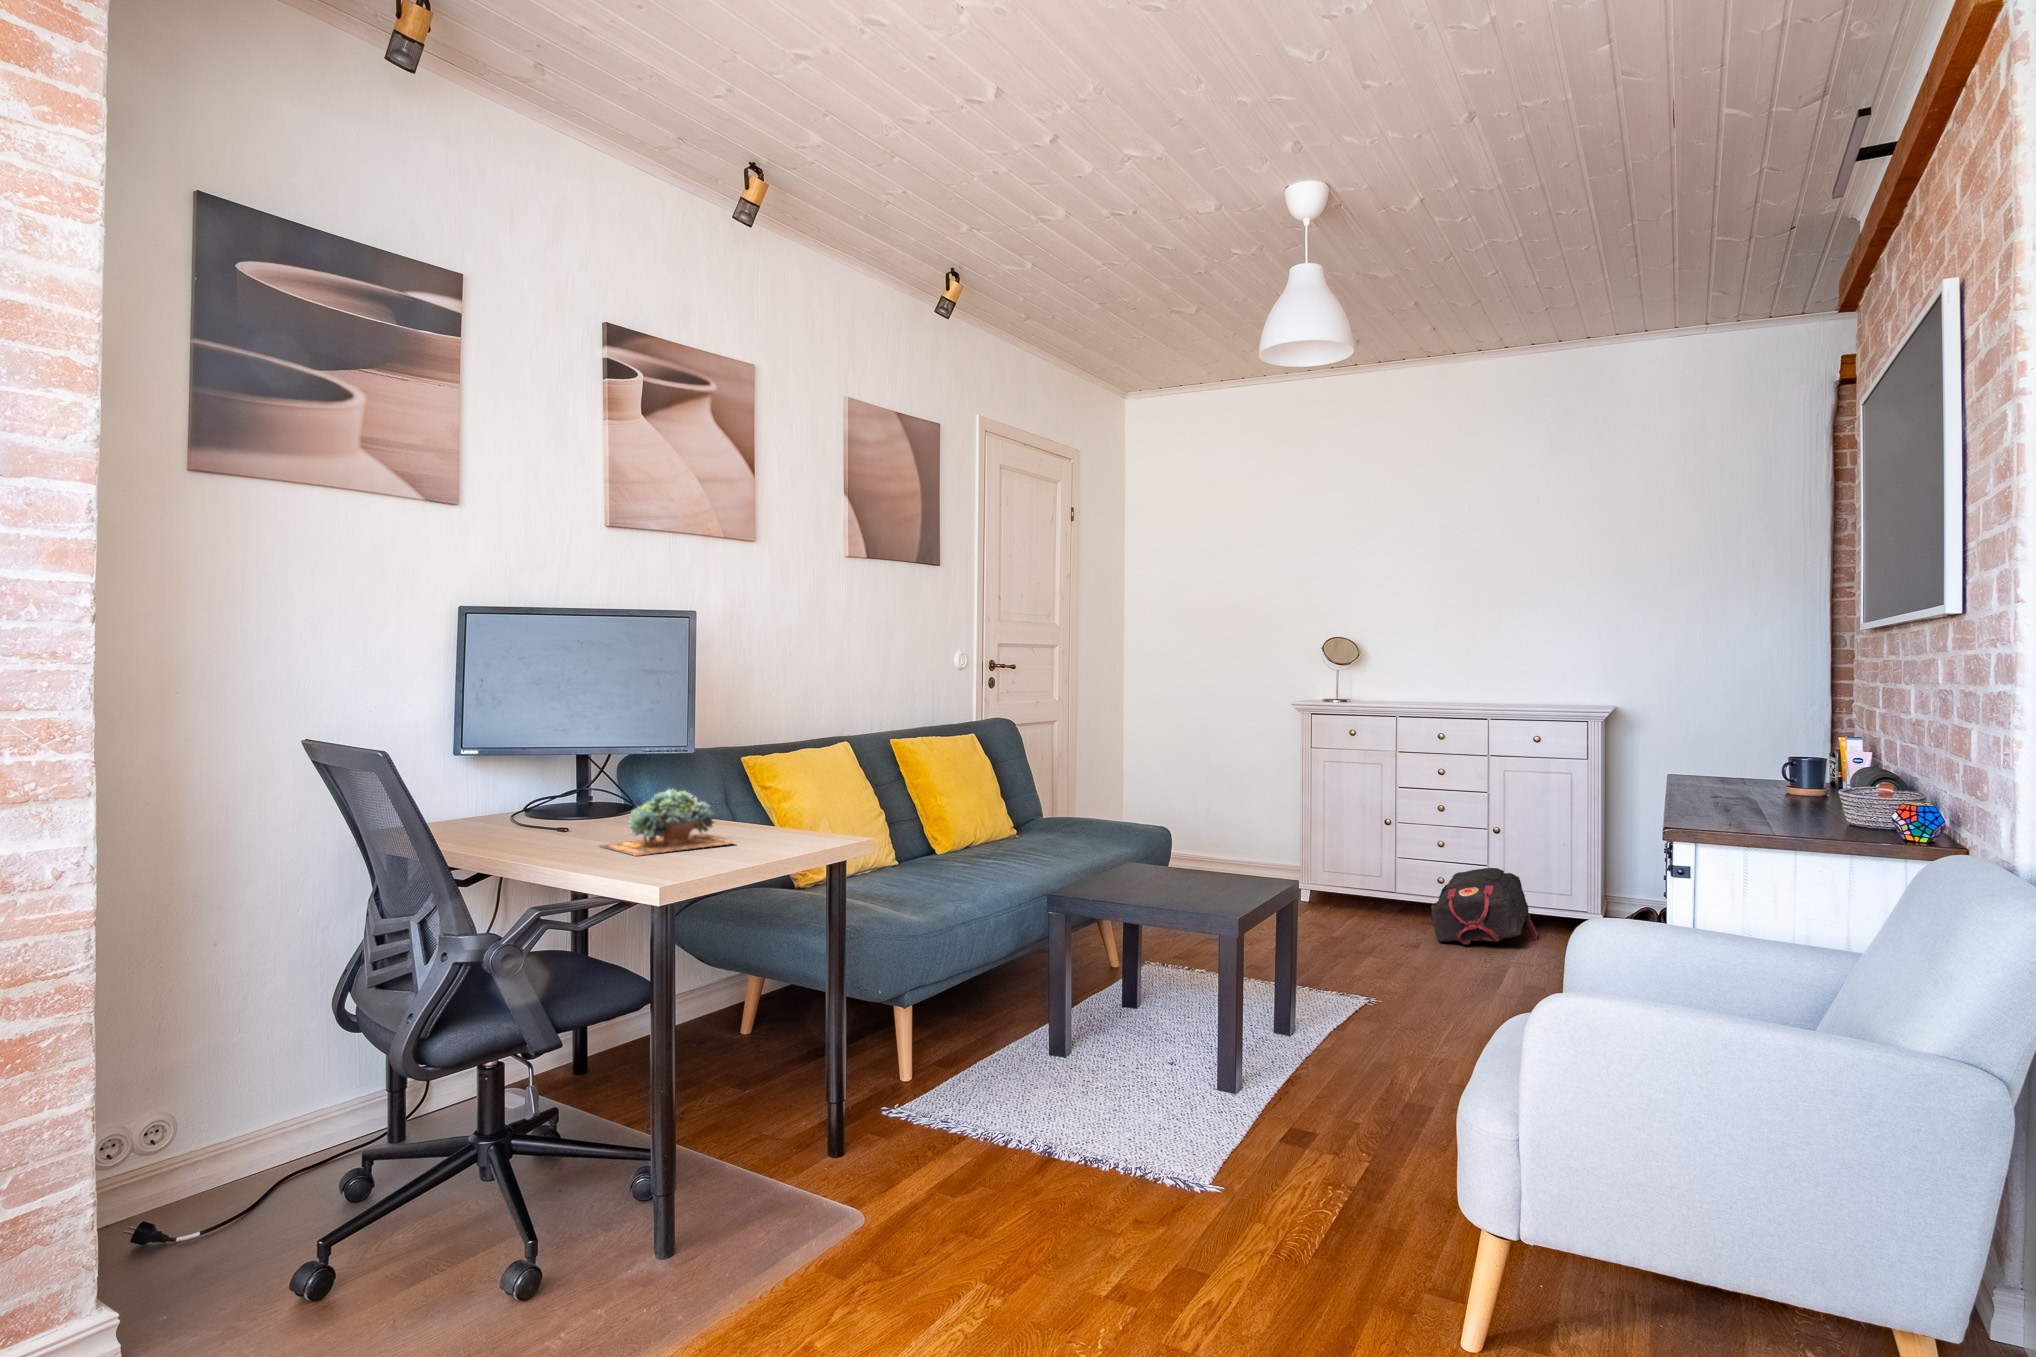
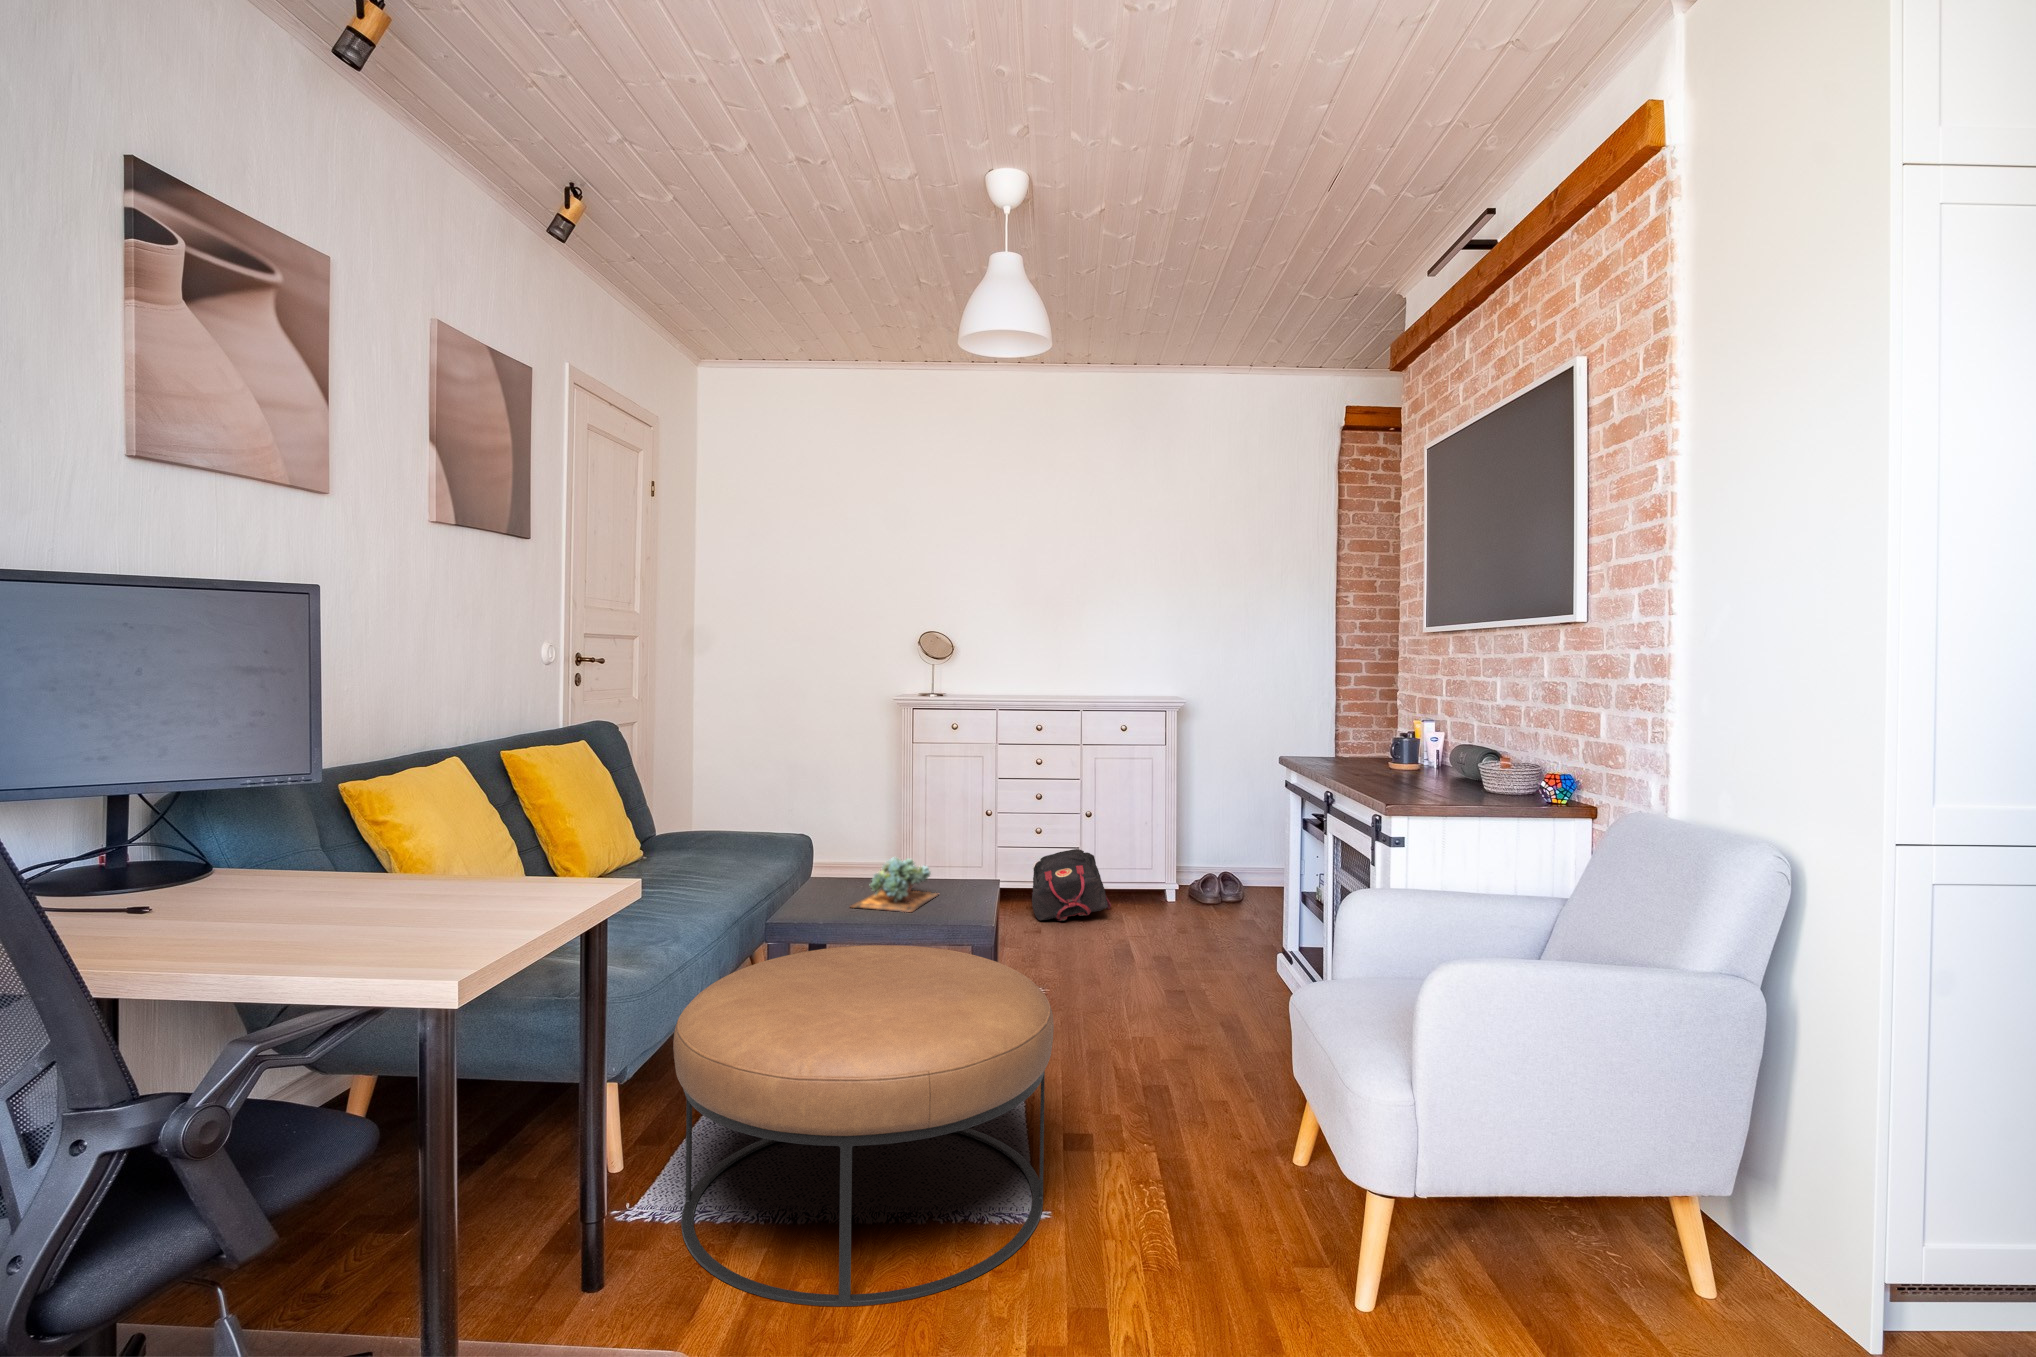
succulent plant: present [600,789,734,856] -> present [851,857,937,912]
ottoman: none [905,919,1243,1220] -> present [673,945,1054,1306]

